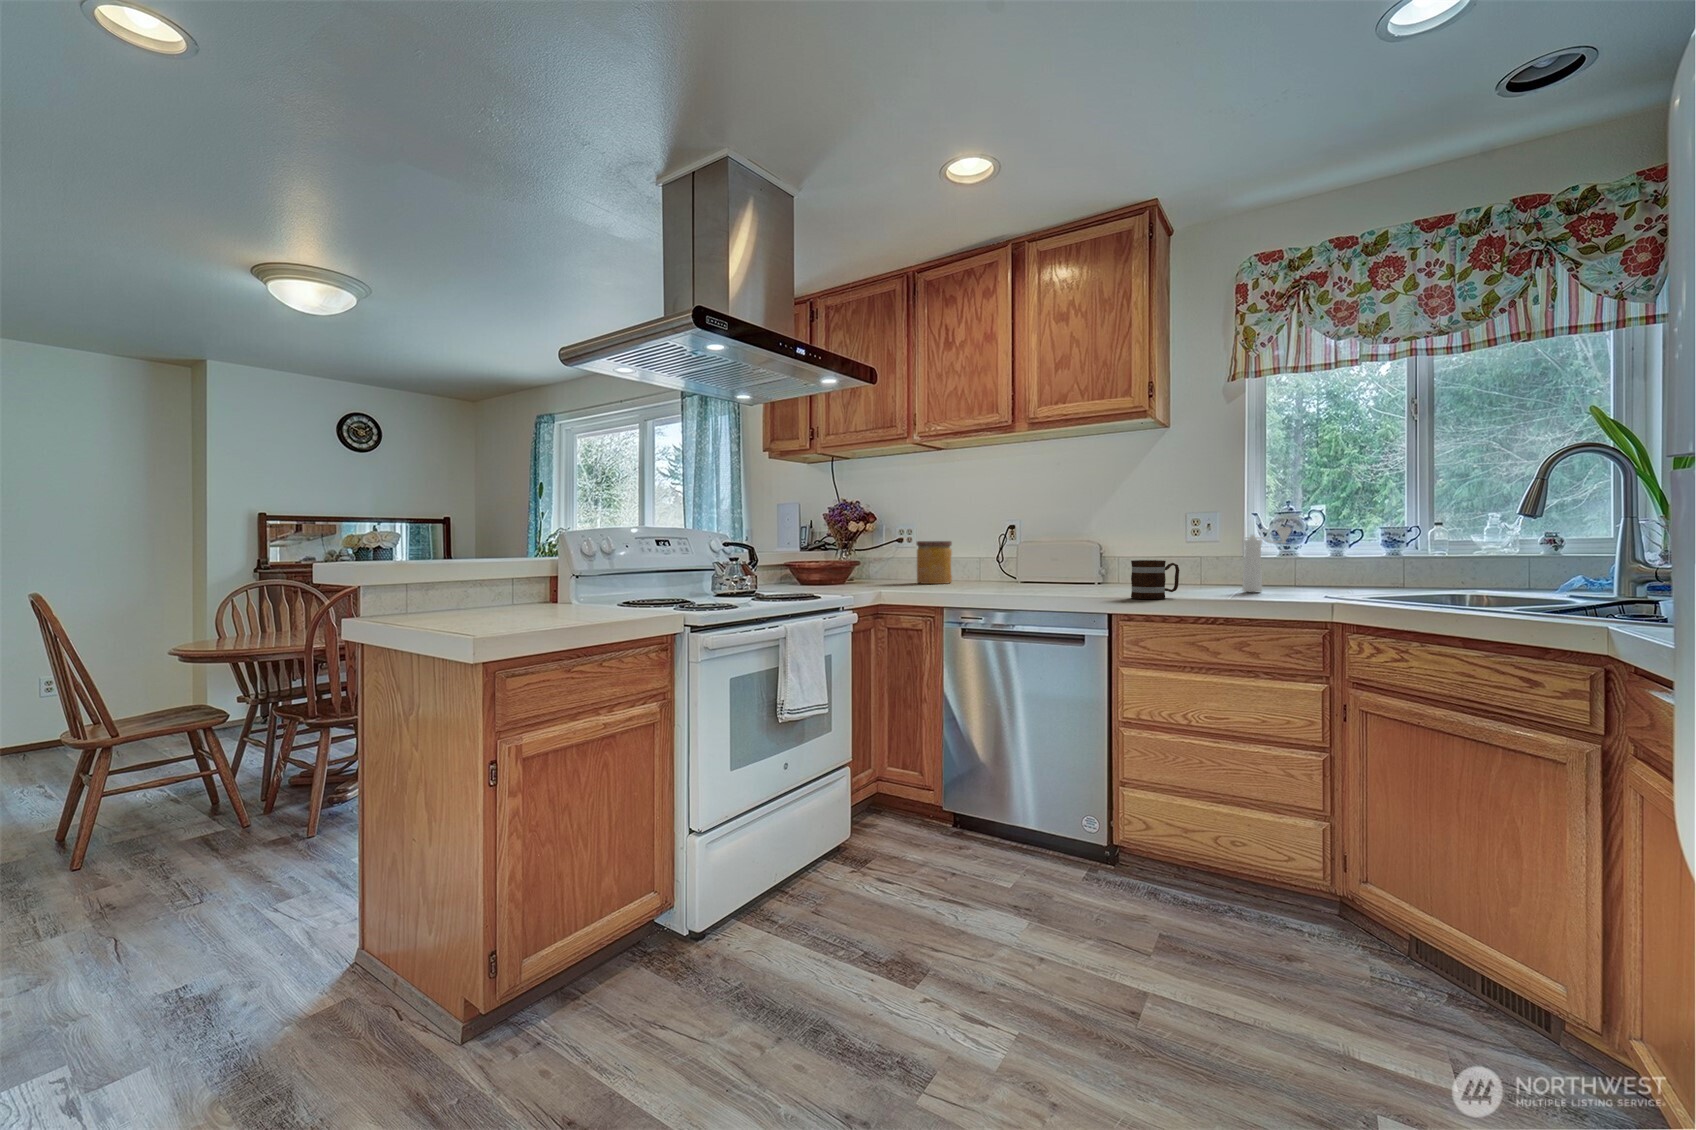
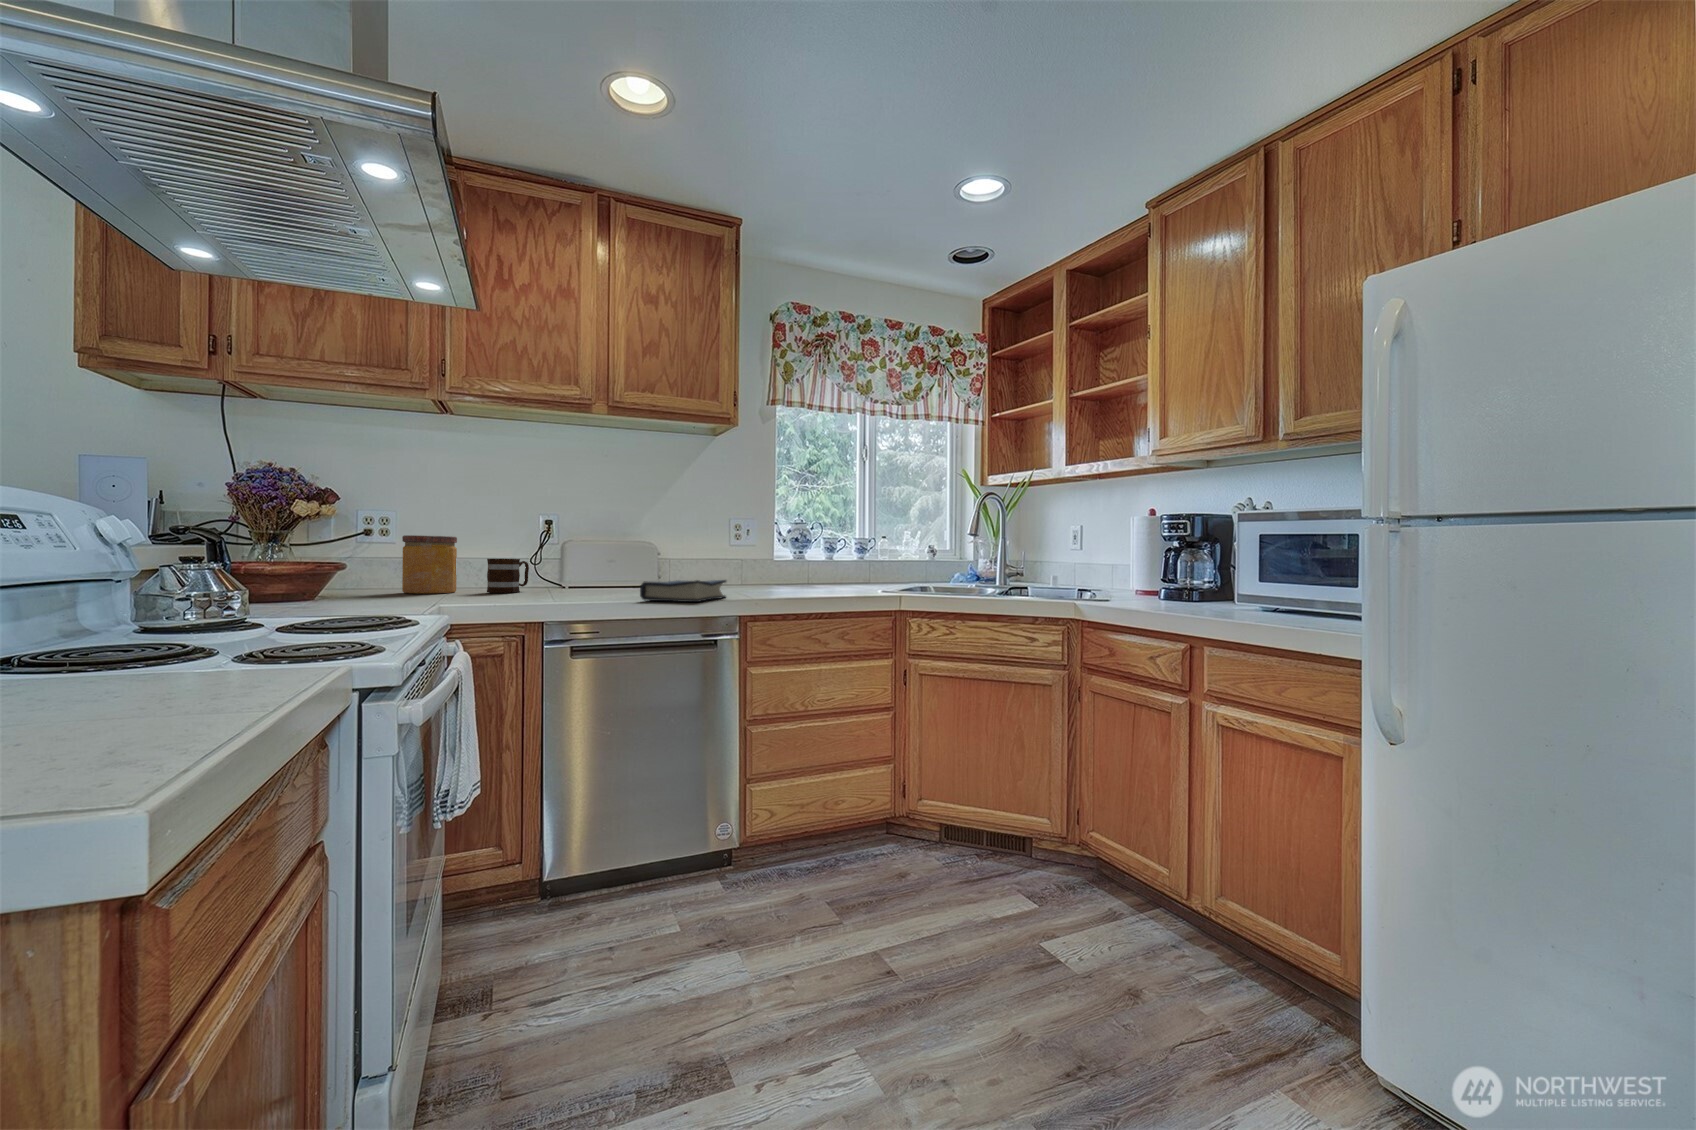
pepper mill: present [1242,527,1291,592] -> none [802,536,829,590]
mug: present [1131,560,1179,599] -> present [487,559,529,593]
hardback book: none [1013,578,1102,599] -> present [640,580,726,602]

